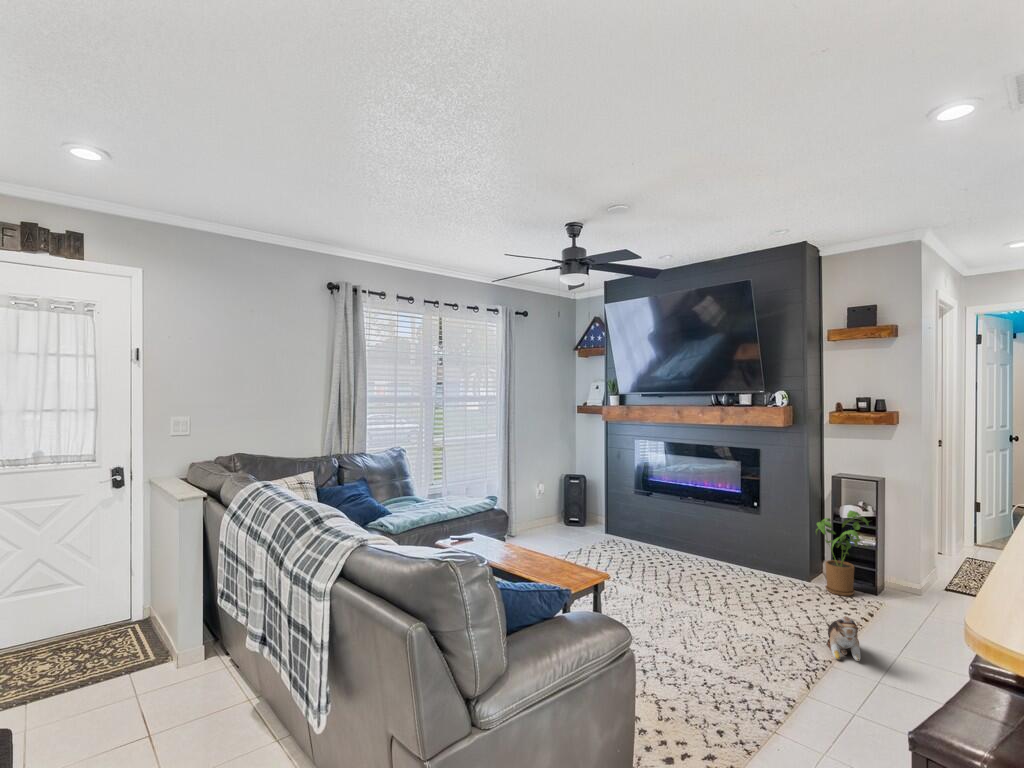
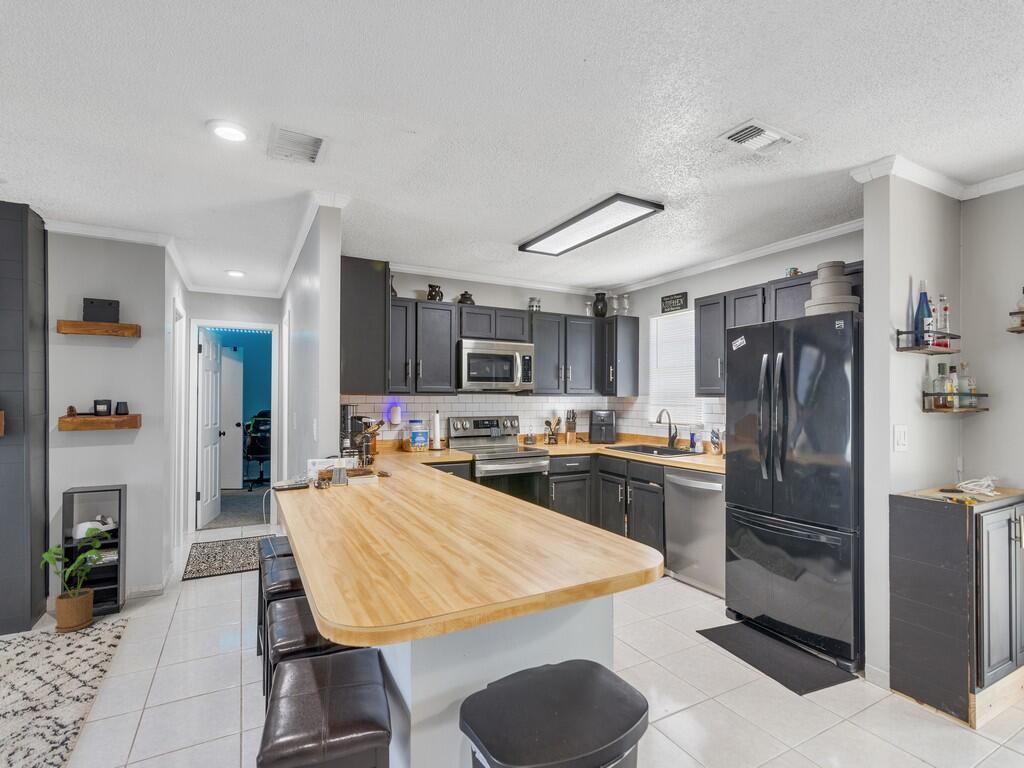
plush toy: present [827,616,861,661] -> none [74,652,121,711]

